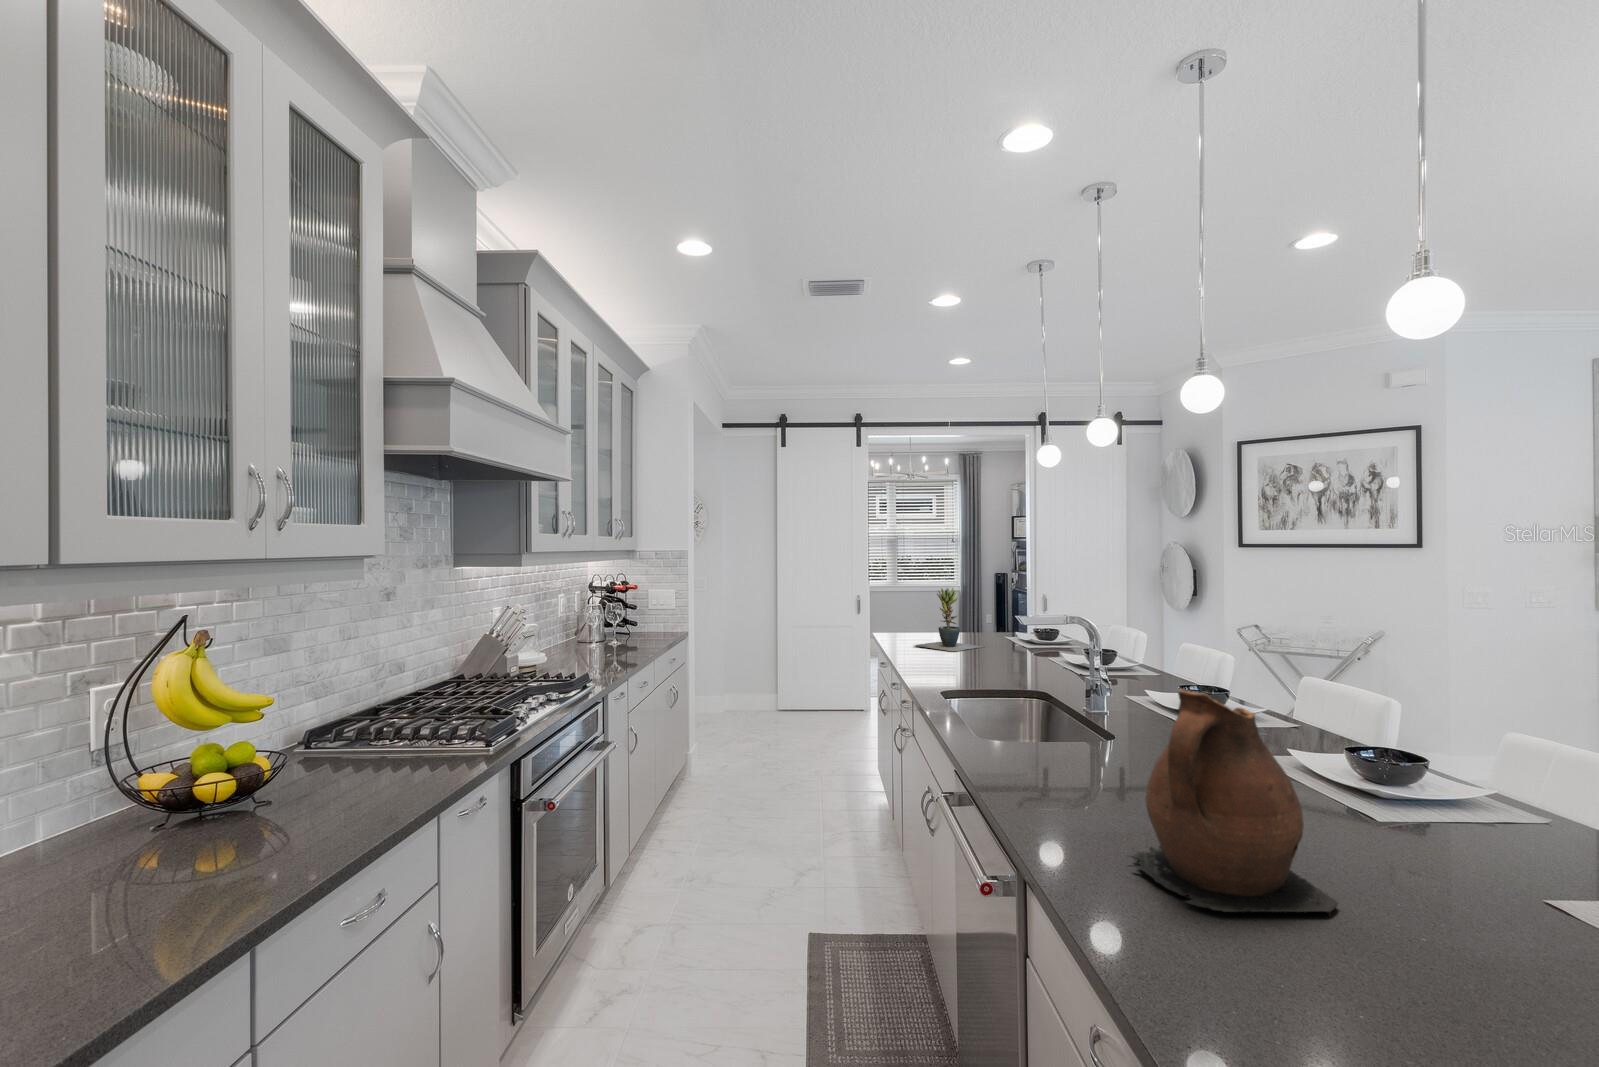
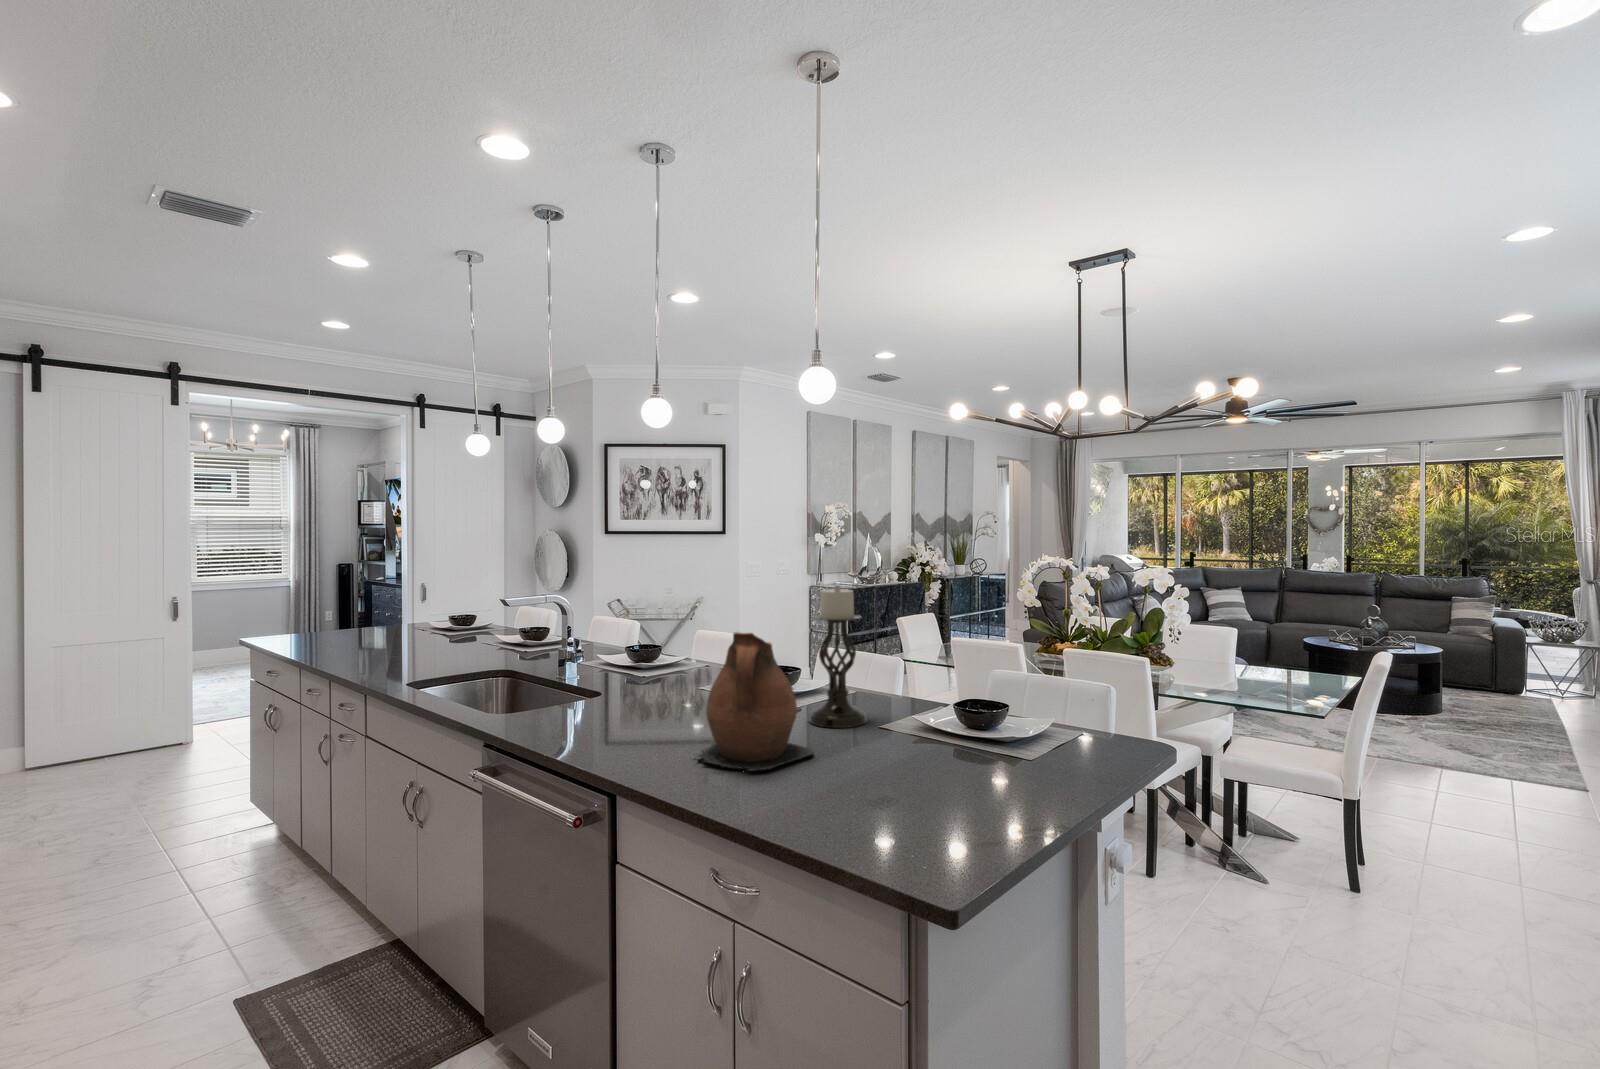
potted plant: present [914,588,983,651] -> none [316,580,406,649]
candle holder: none [1383,633,1514,887] -> present [809,585,867,728]

